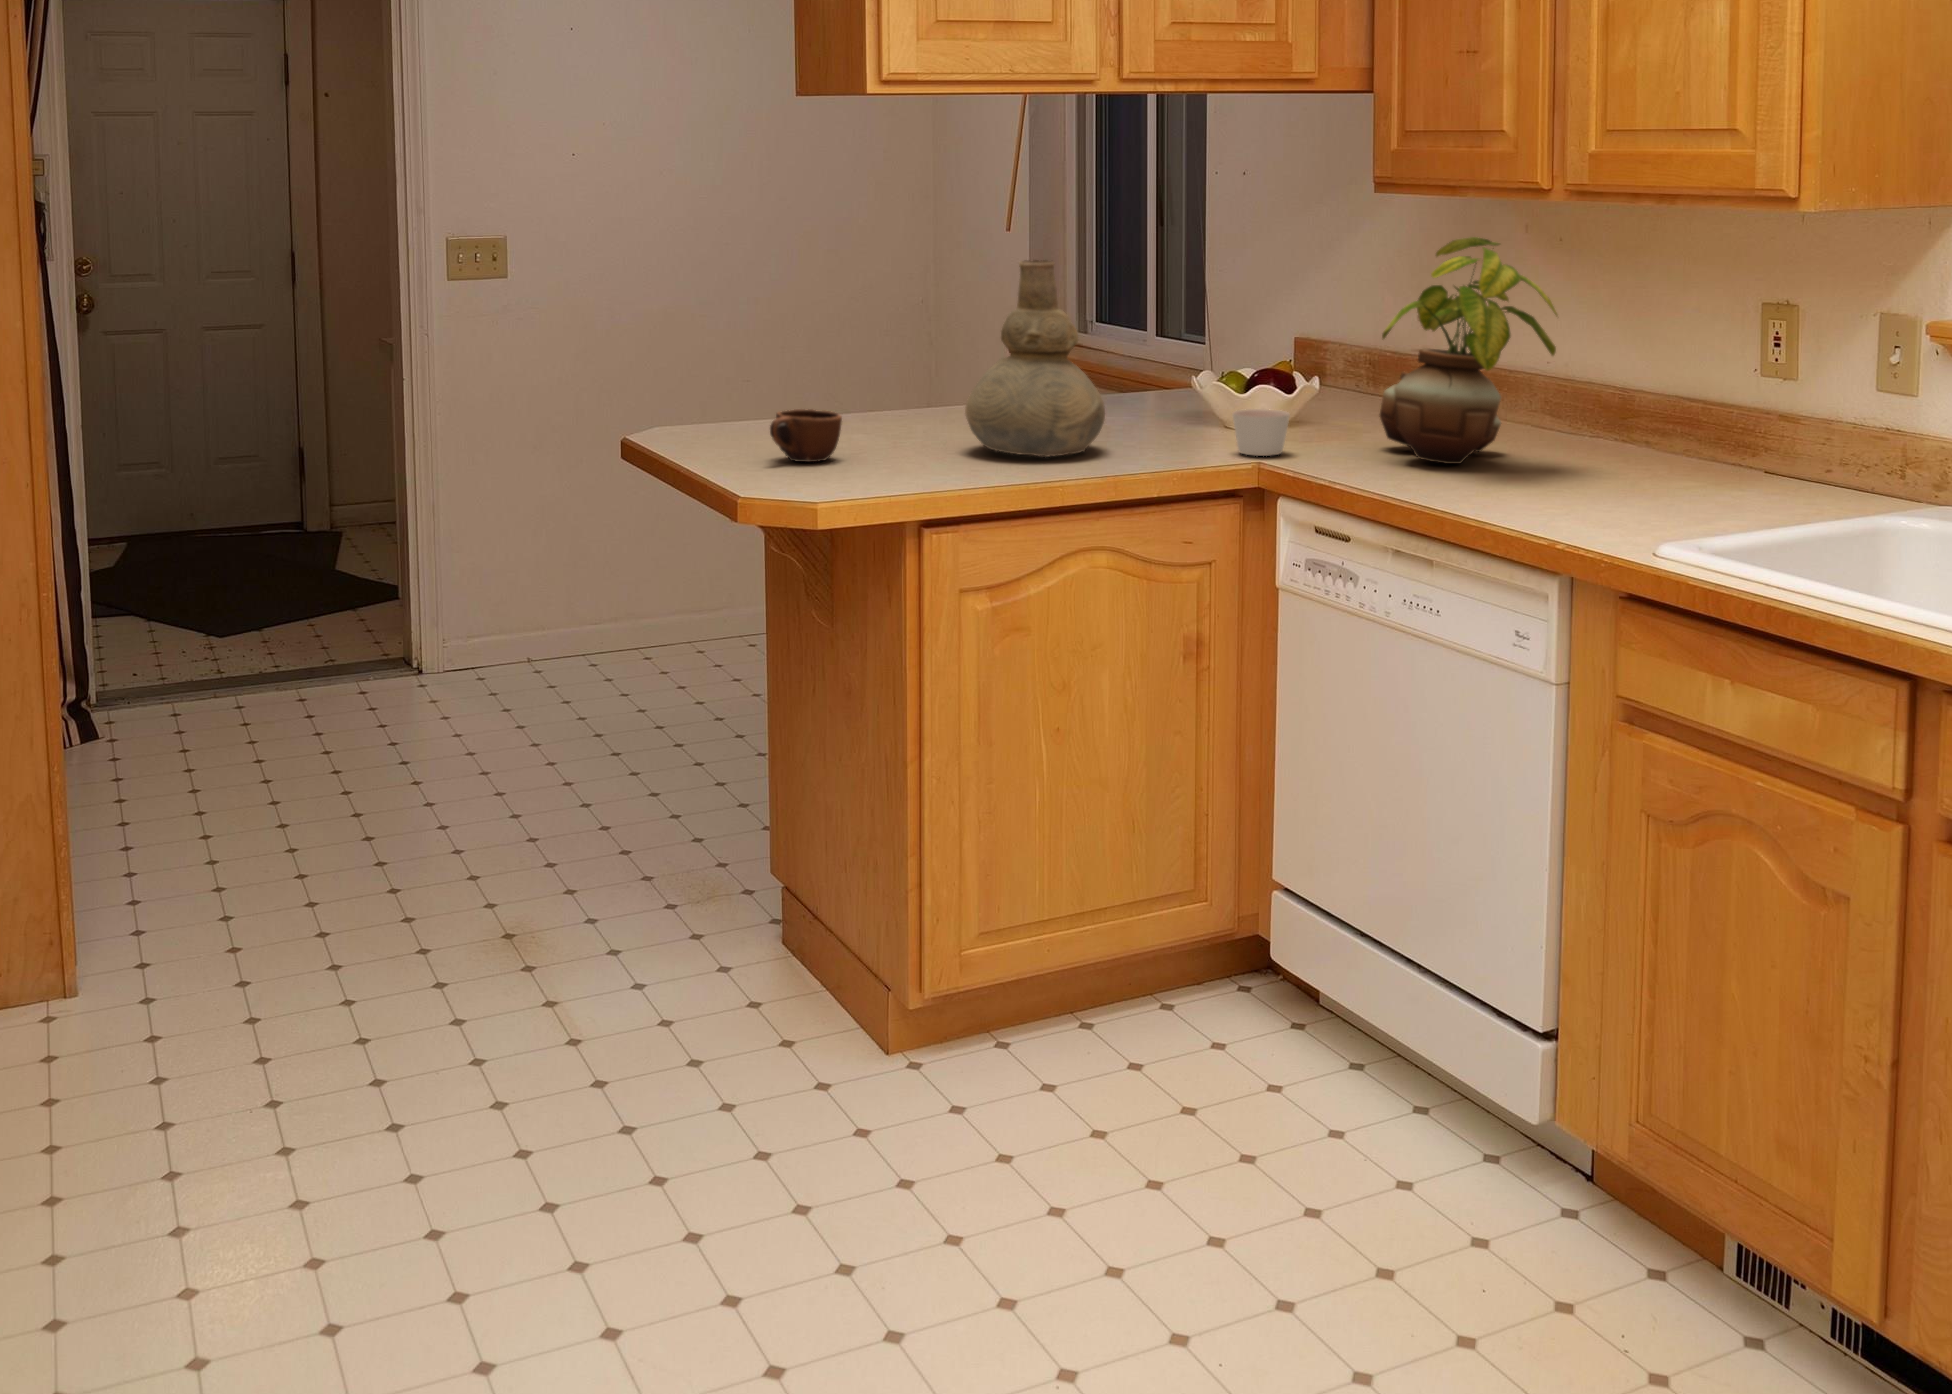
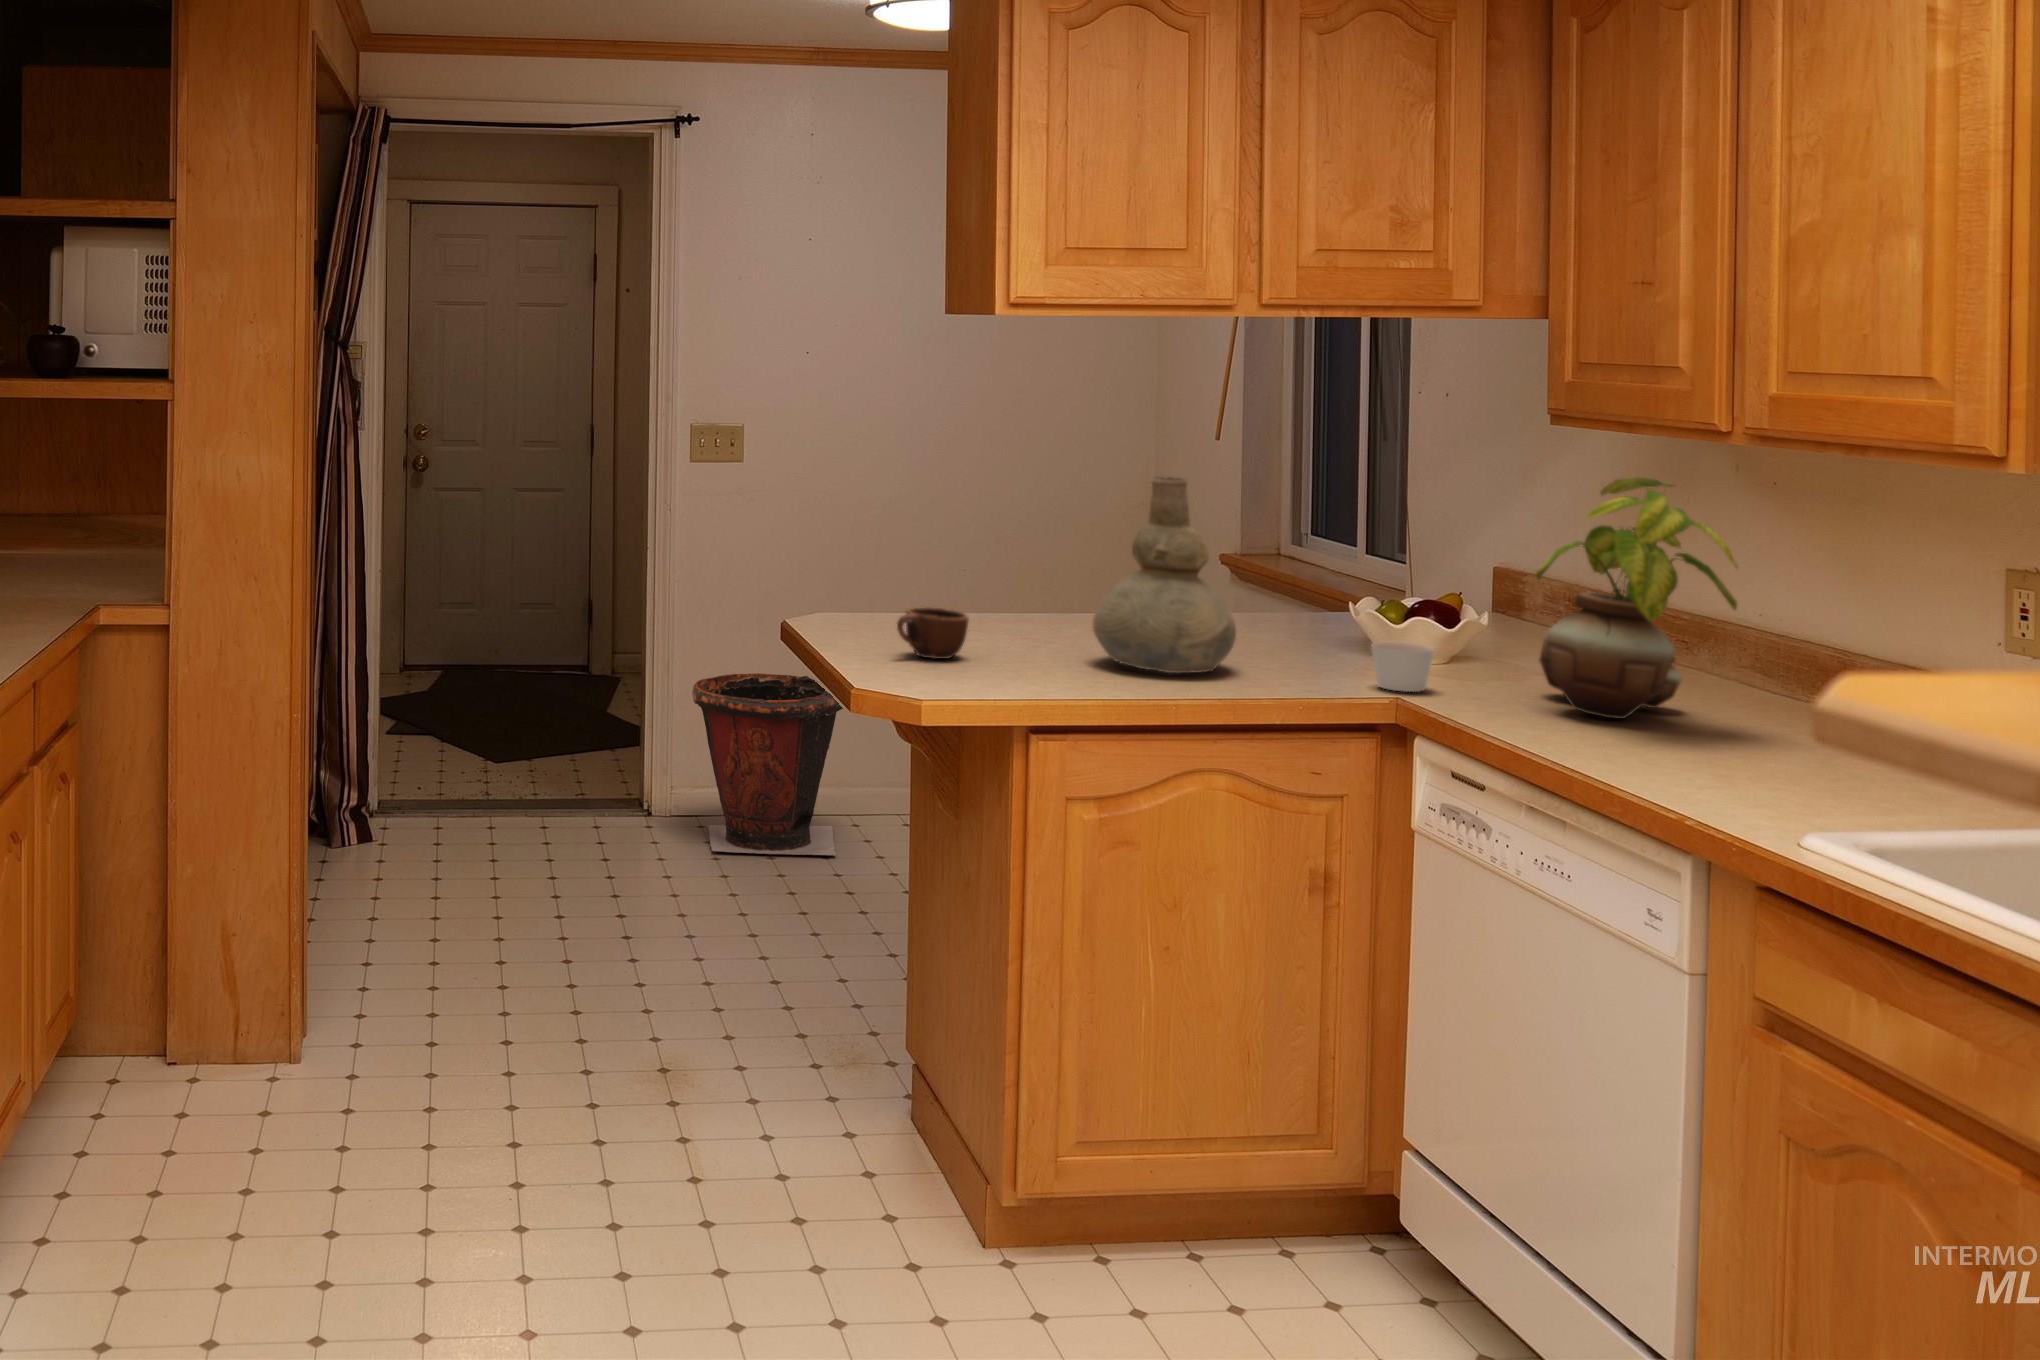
waste bin: none [474,495,646,693] -> present [692,673,843,855]

